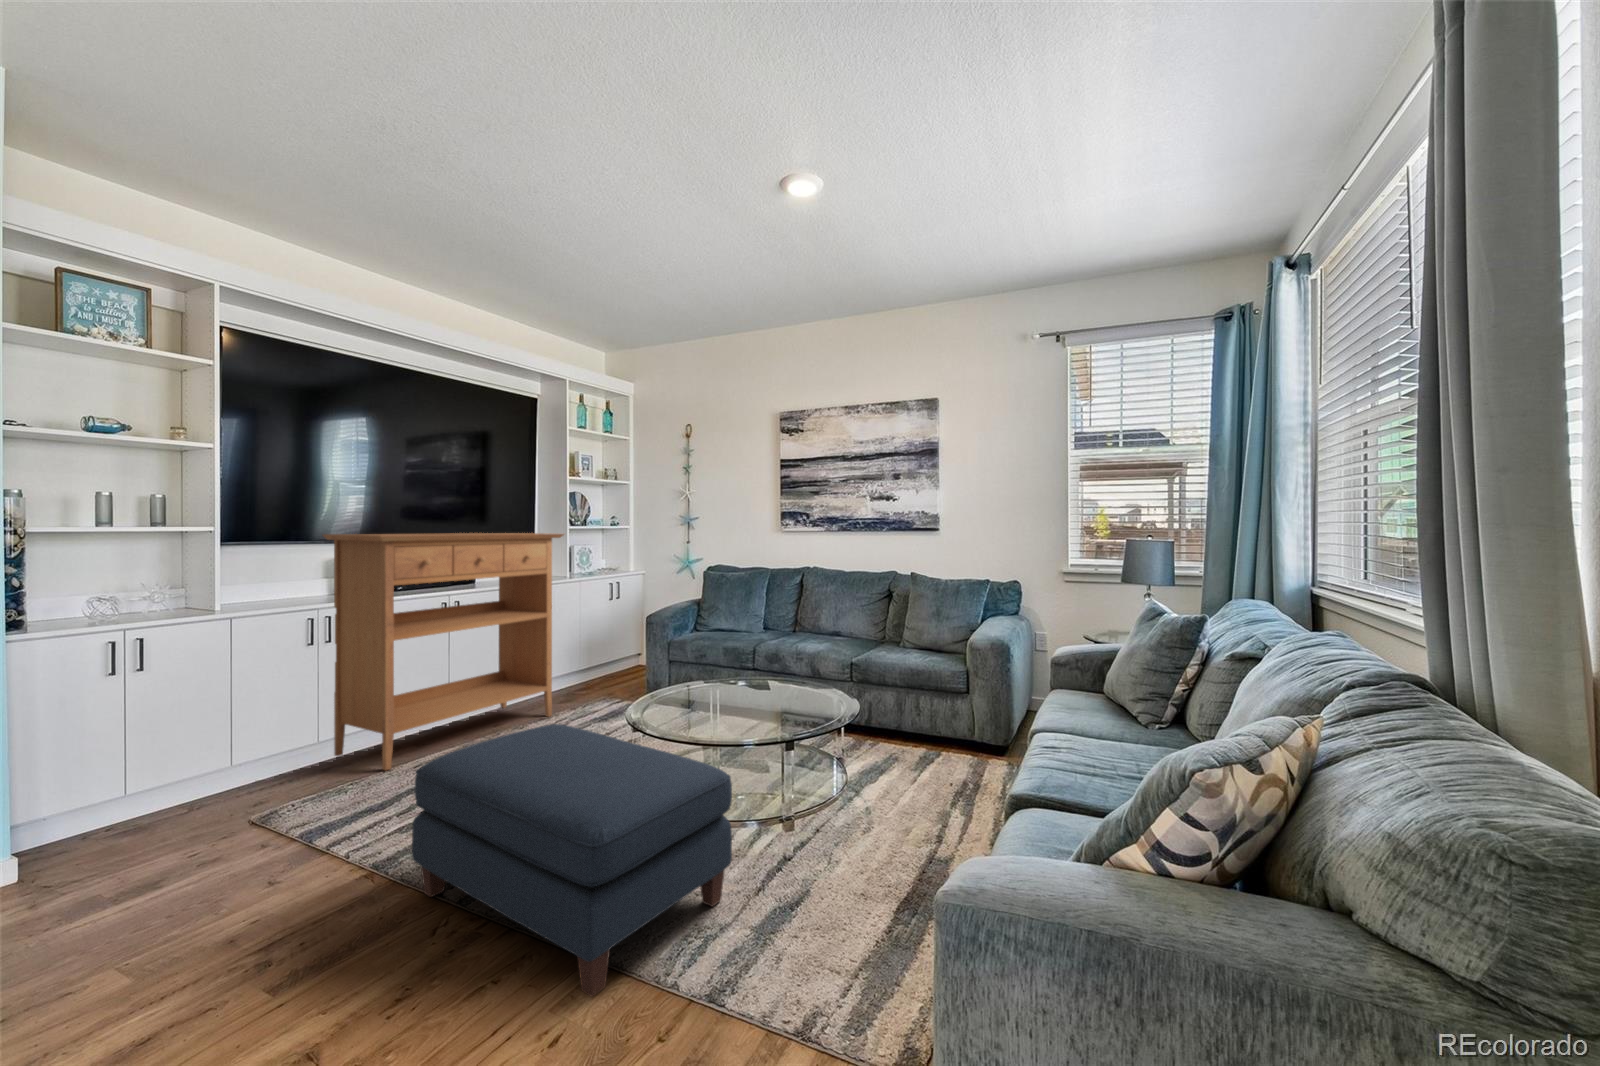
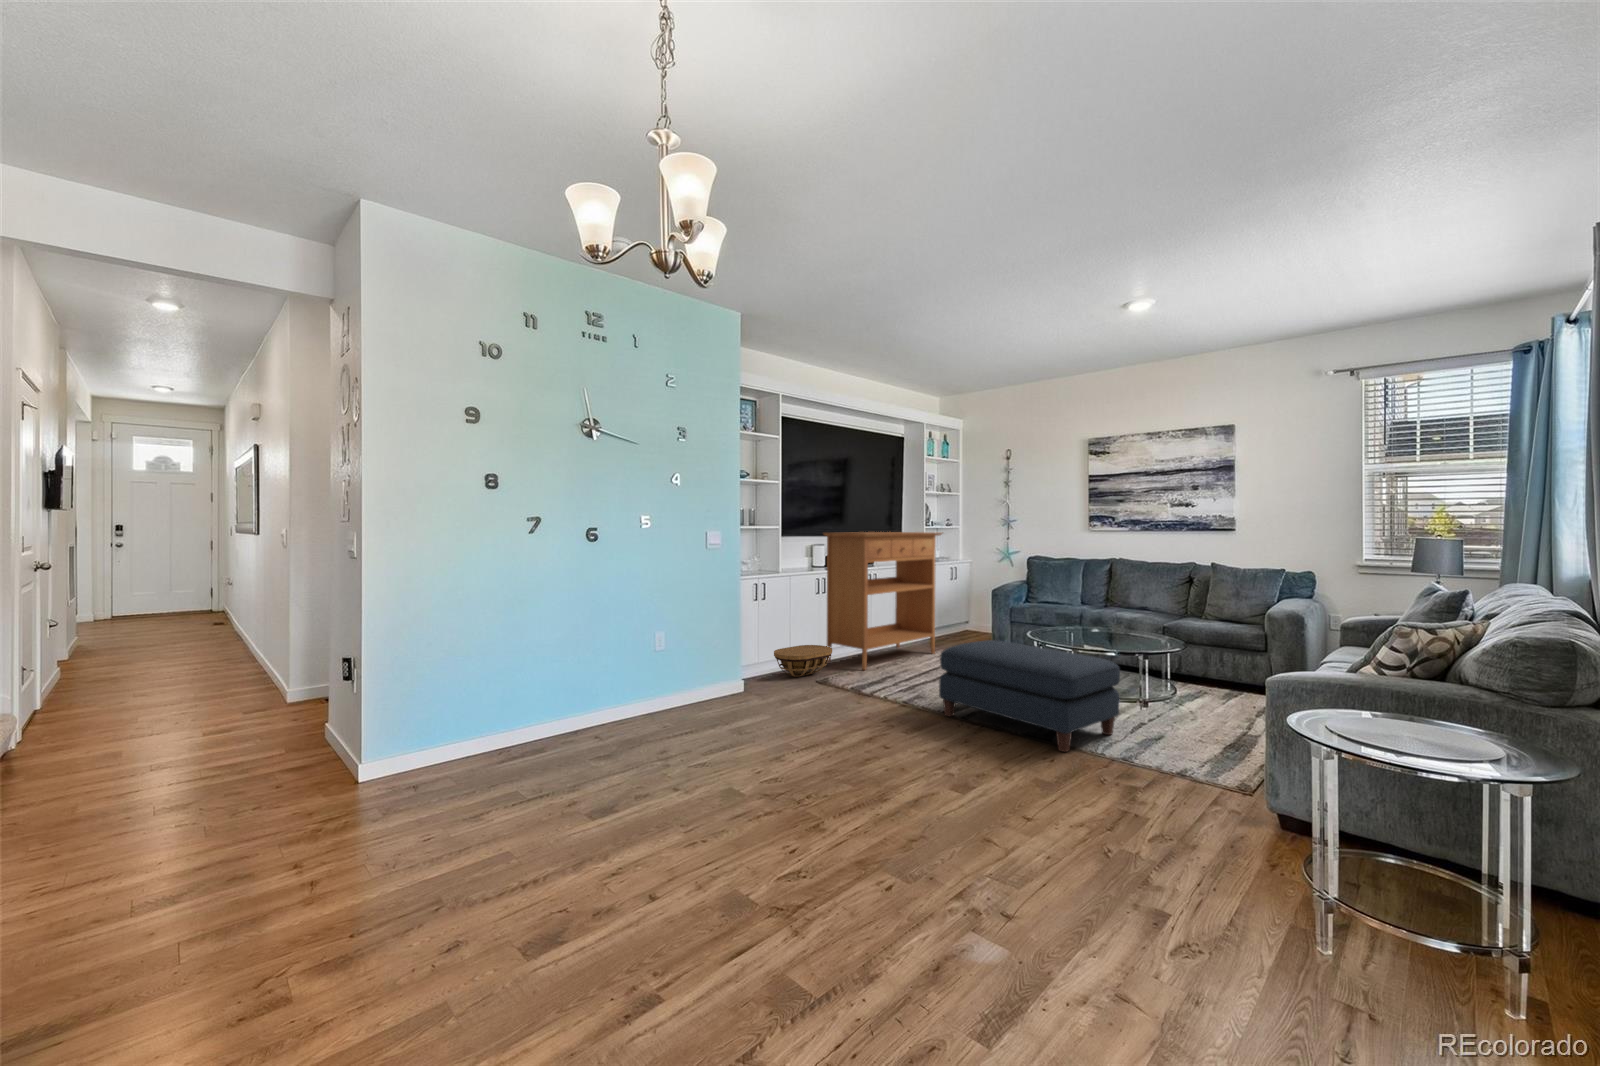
basket: none [160,734,315,807] -> present [774,645,832,677]

